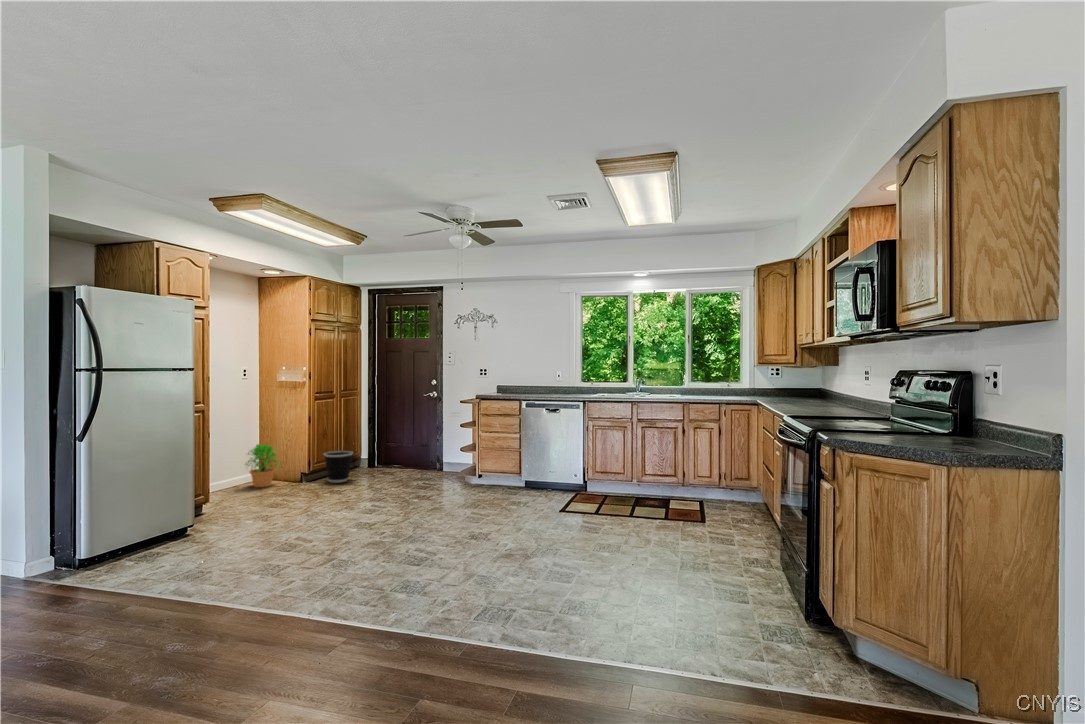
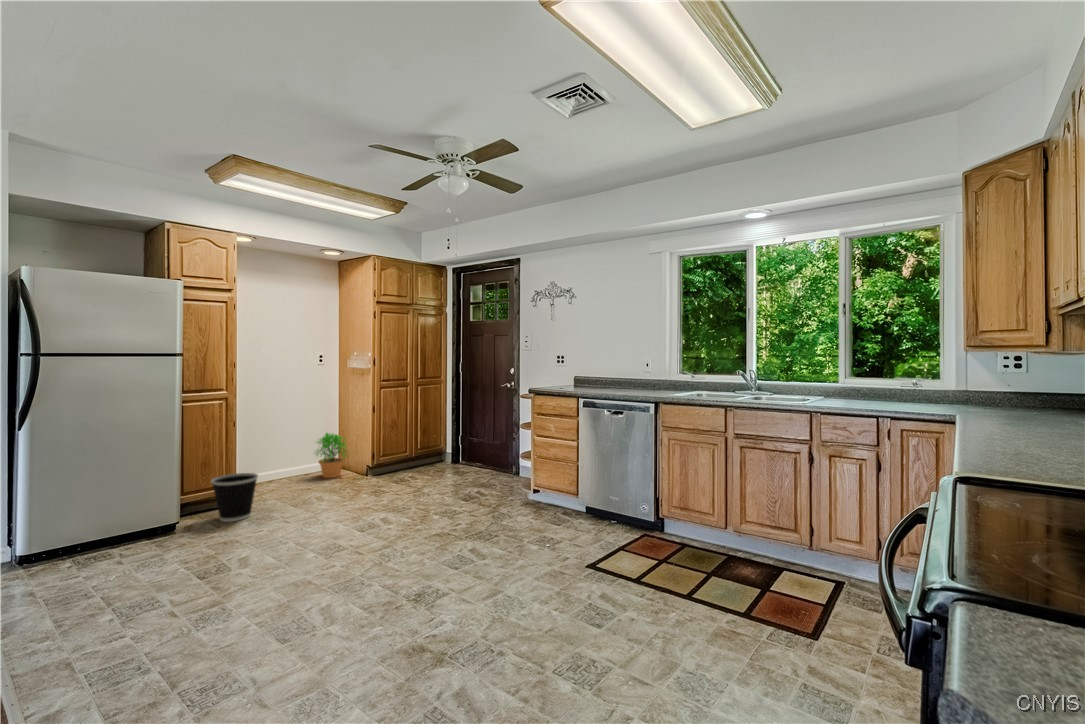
wastebasket: present [324,451,353,482] -> present [211,473,258,522]

